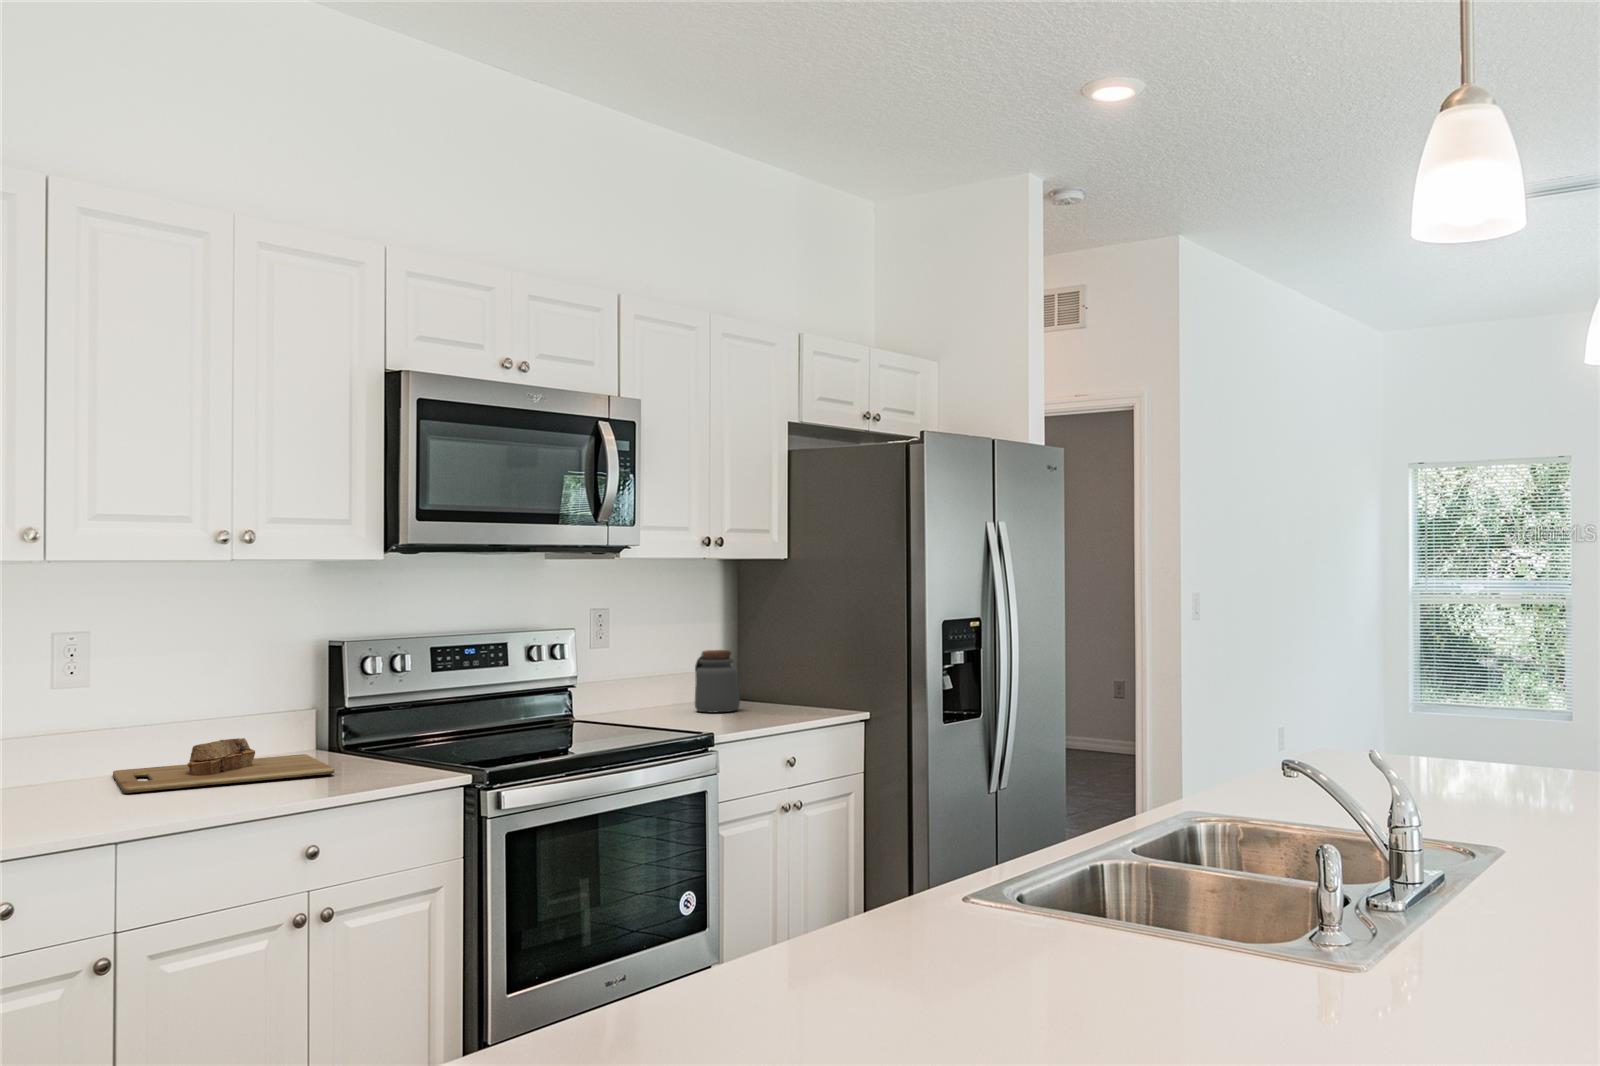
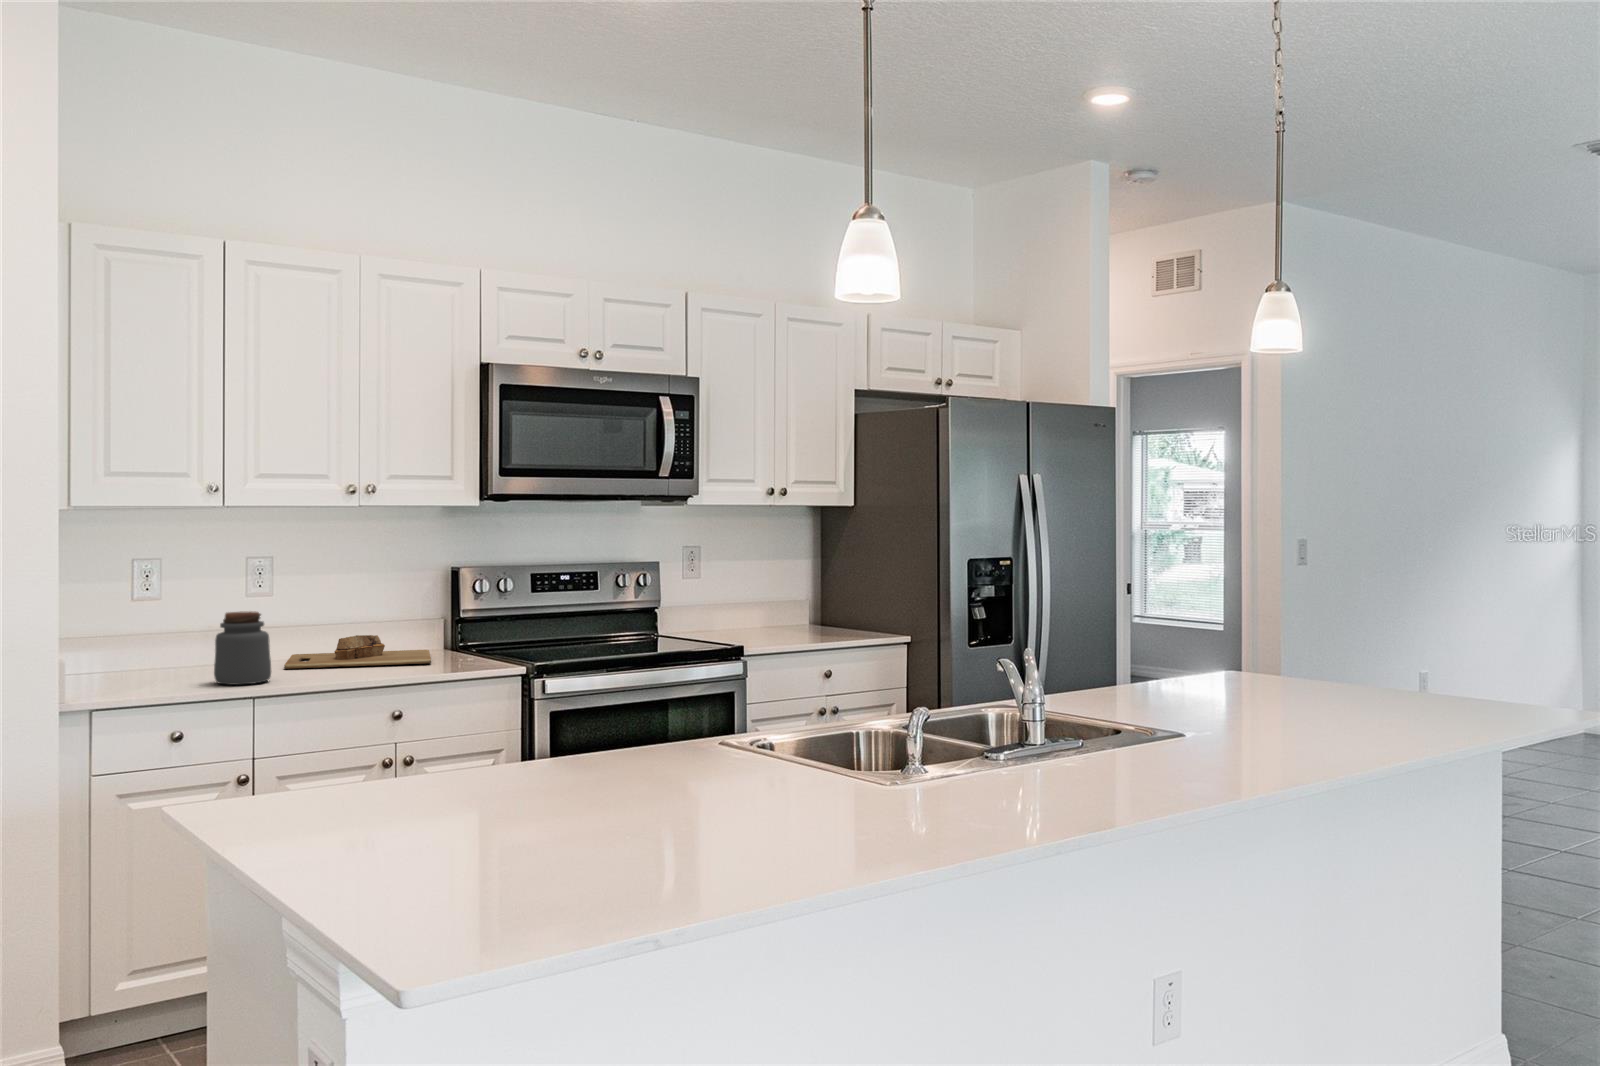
jar: present [695,650,740,712] -> present [214,611,271,685]

